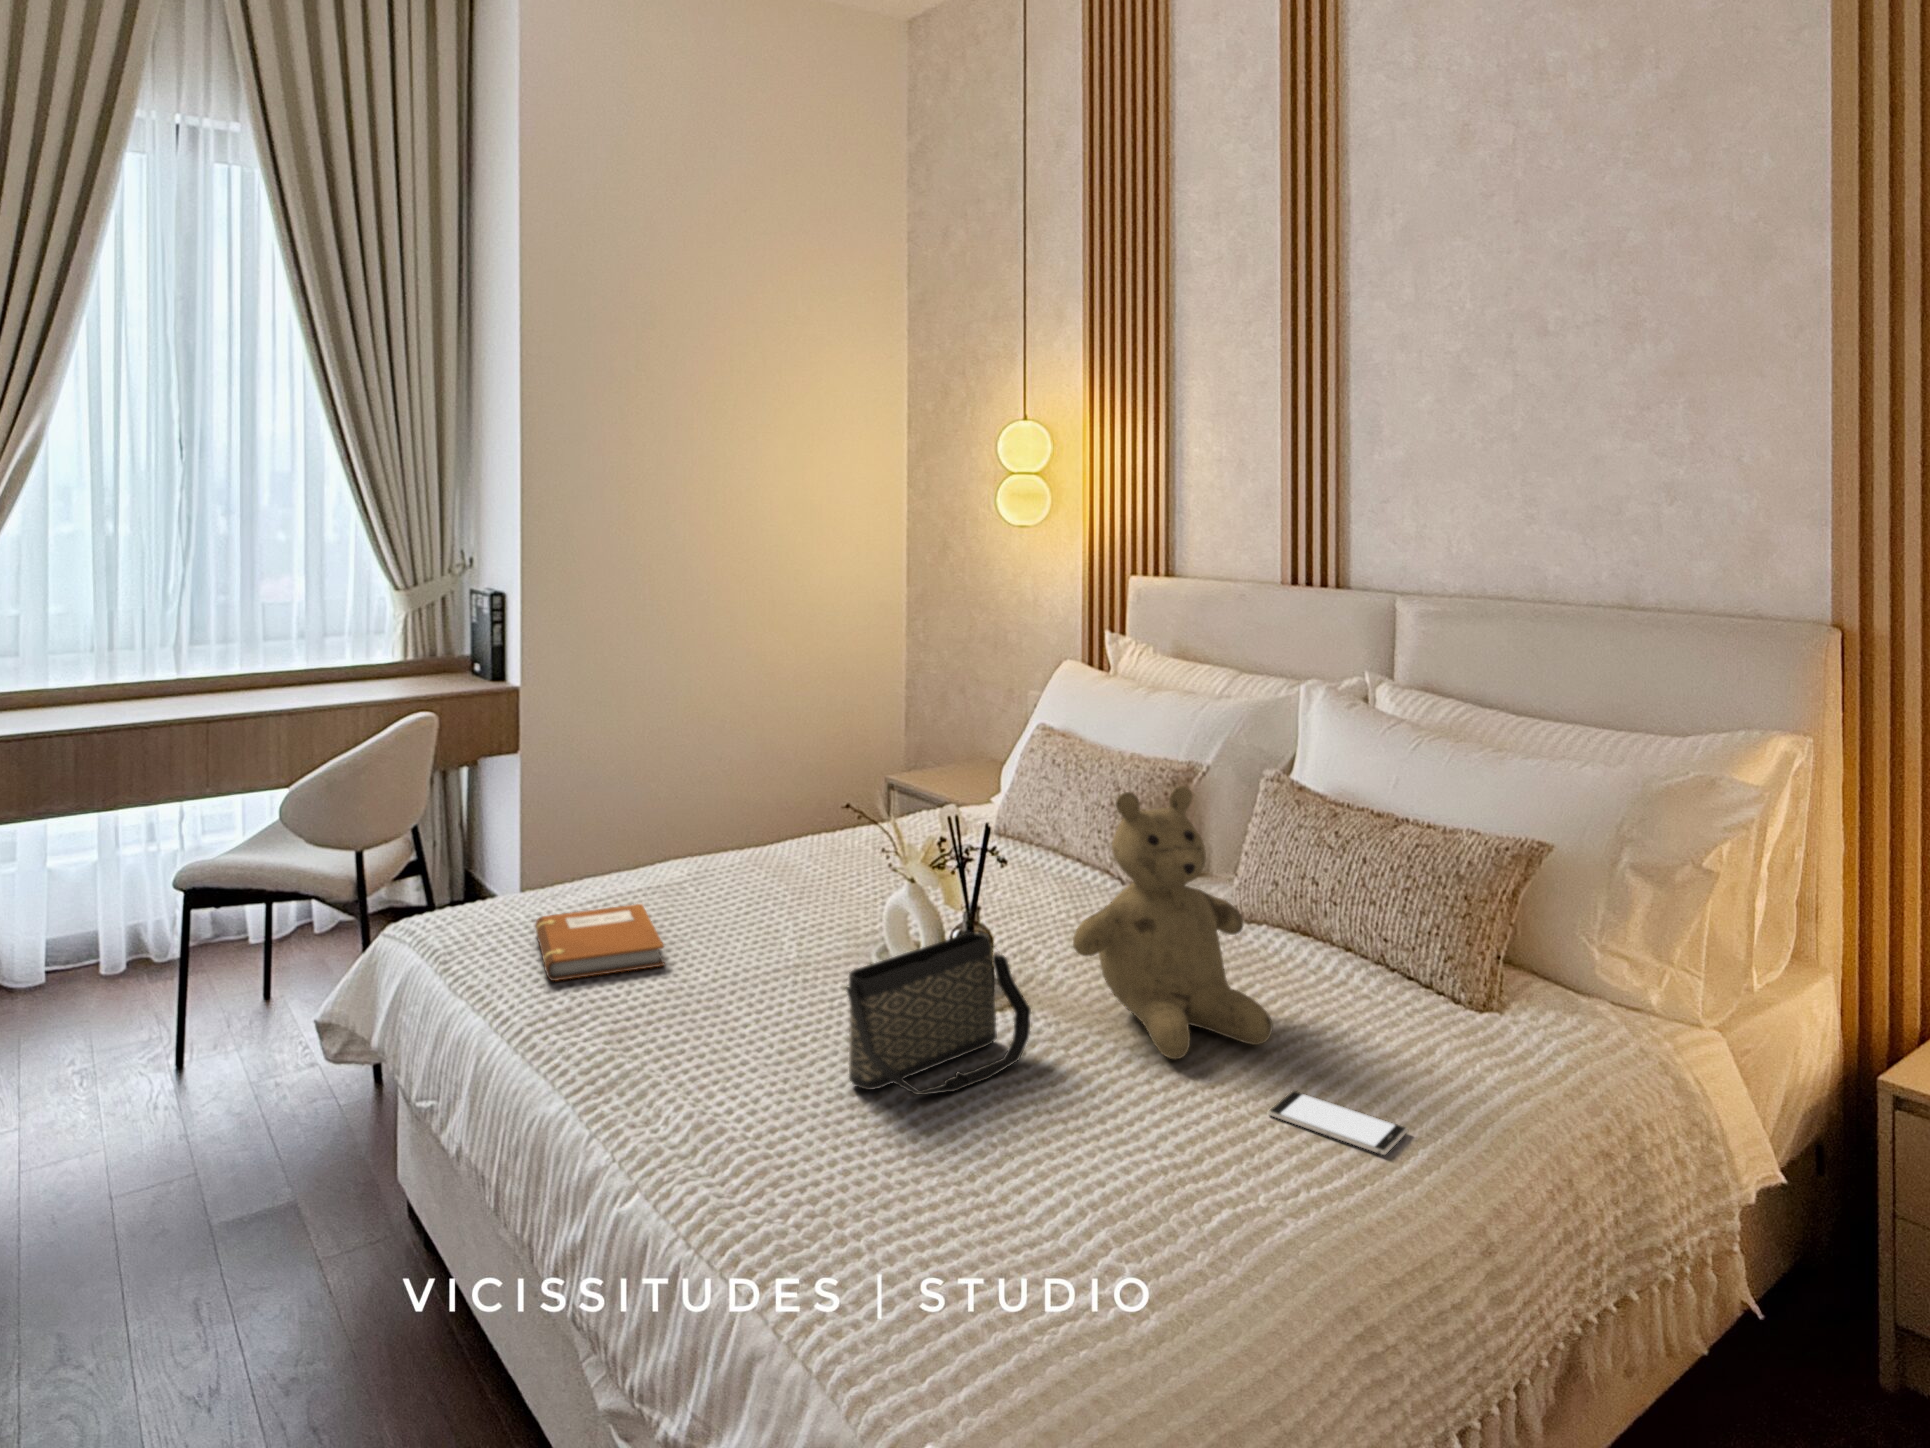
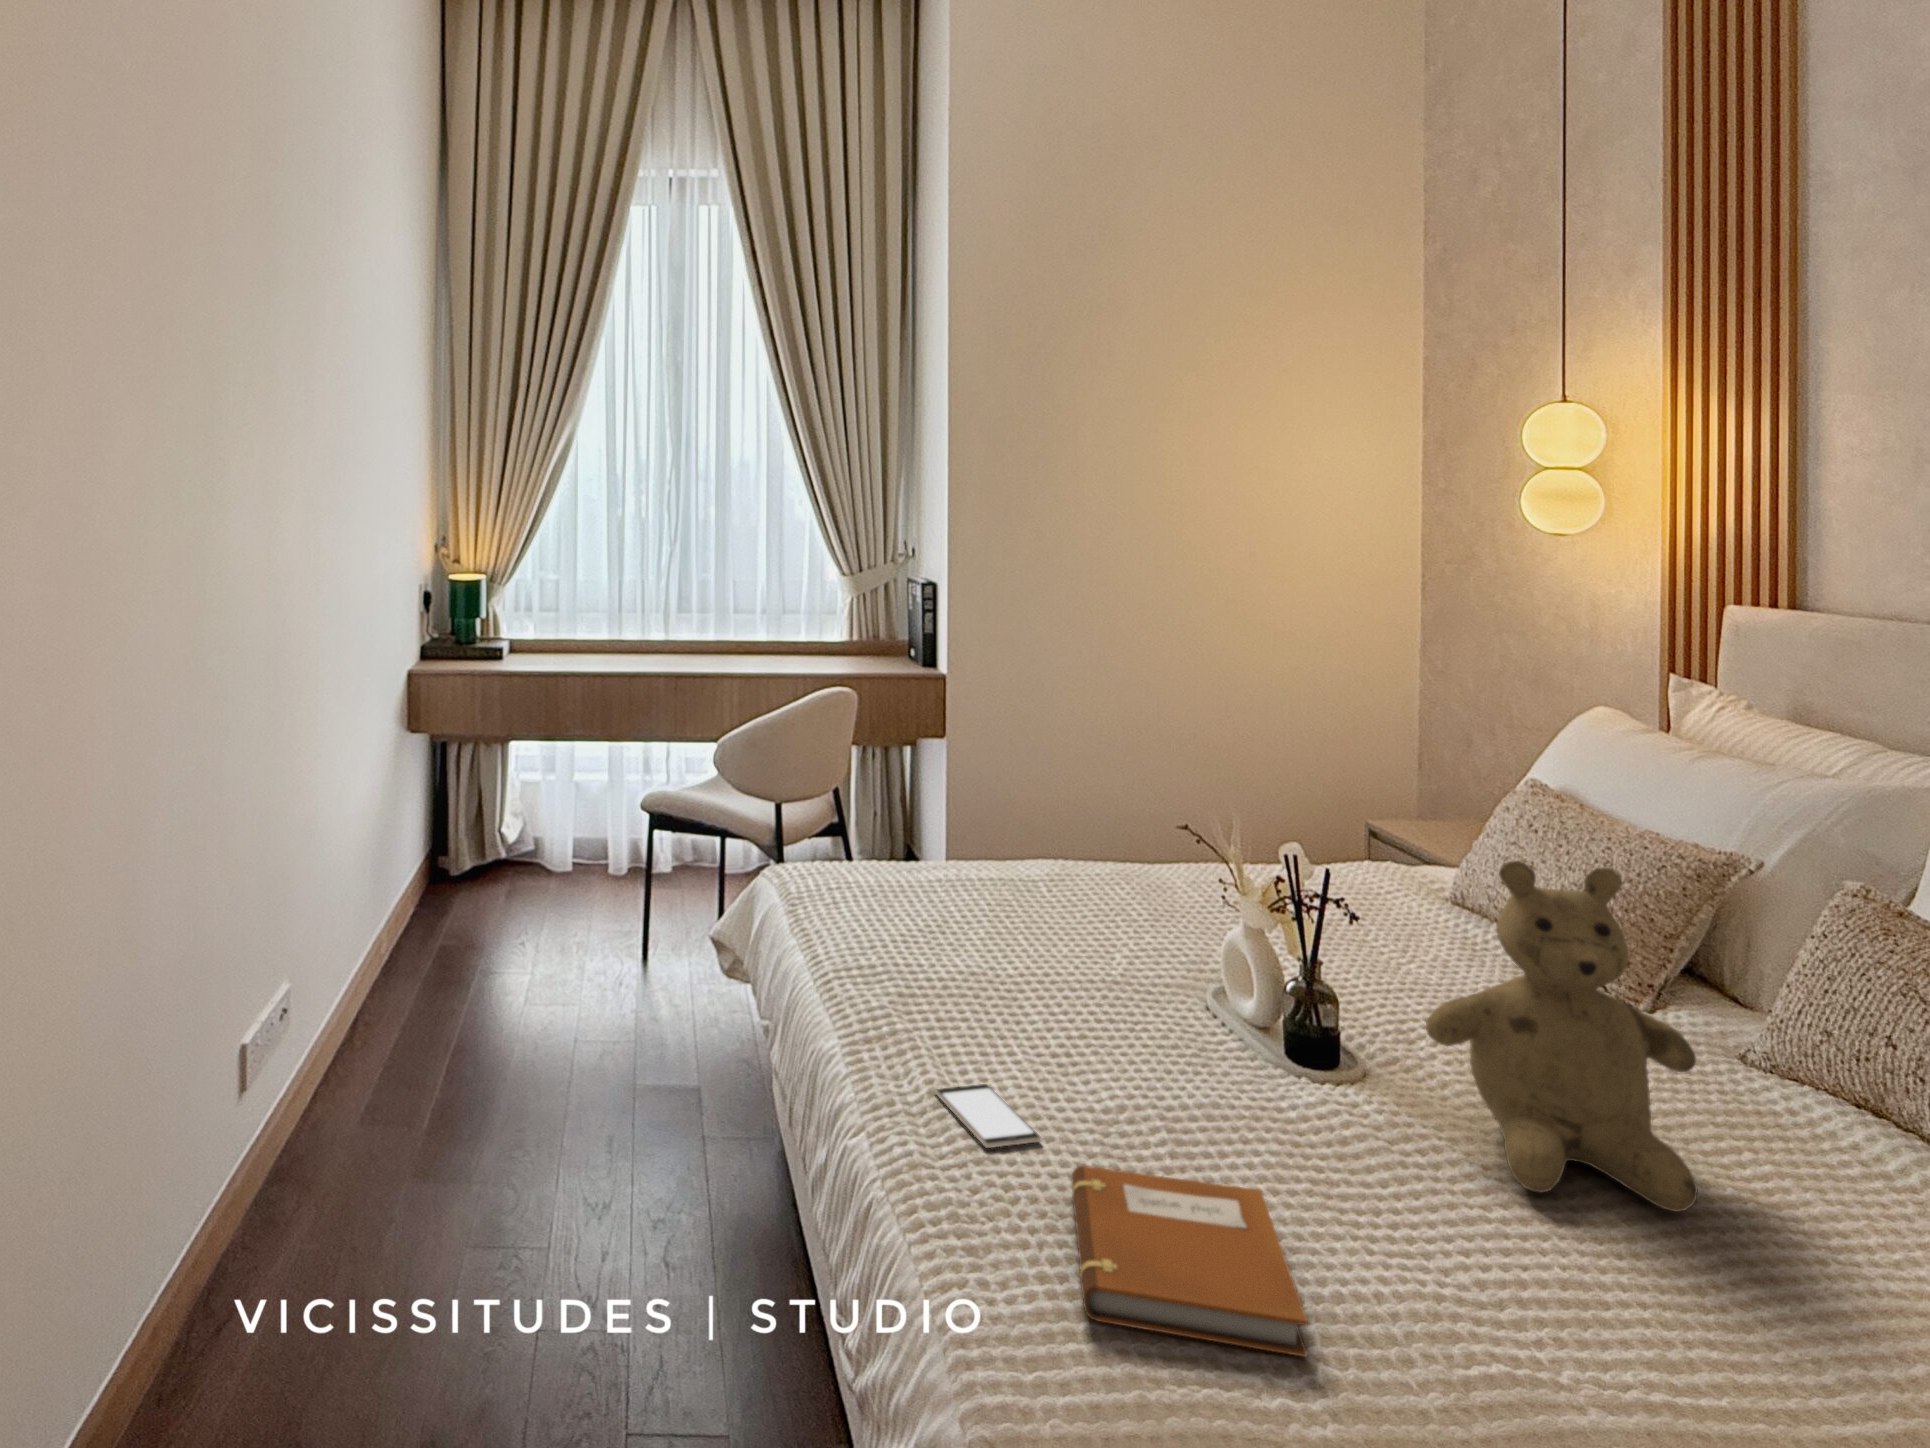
notebook: present [535,904,664,981] -> present [1072,1166,1308,1357]
handbag: present [846,932,1031,1095] -> none [1109,981,1348,1143]
smartphone: present [1268,1091,1408,1155] -> present [935,1084,1042,1148]

